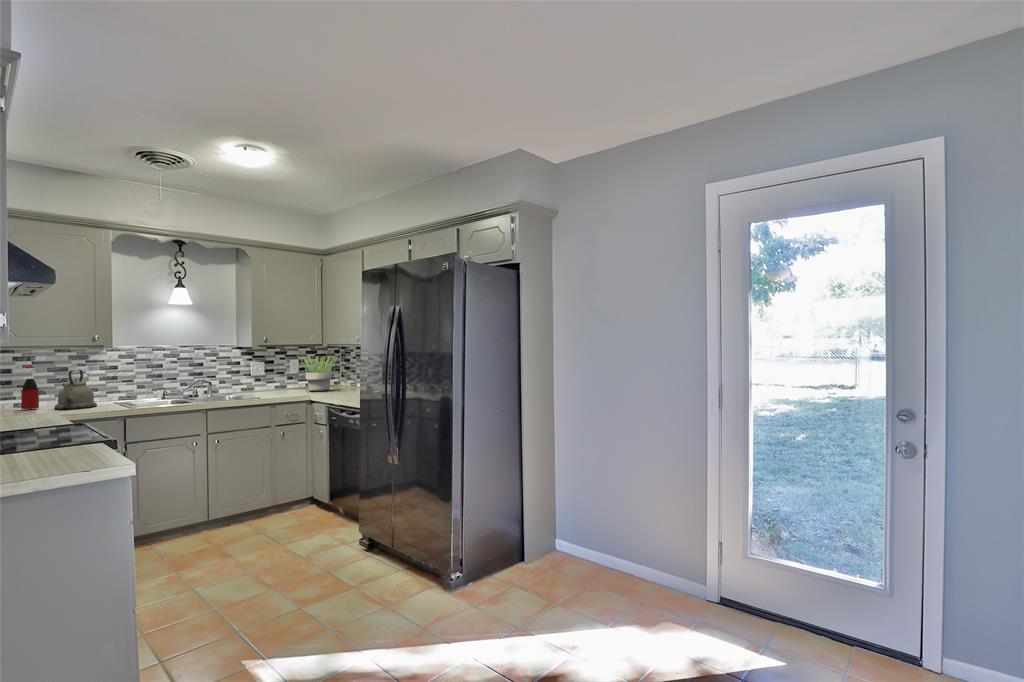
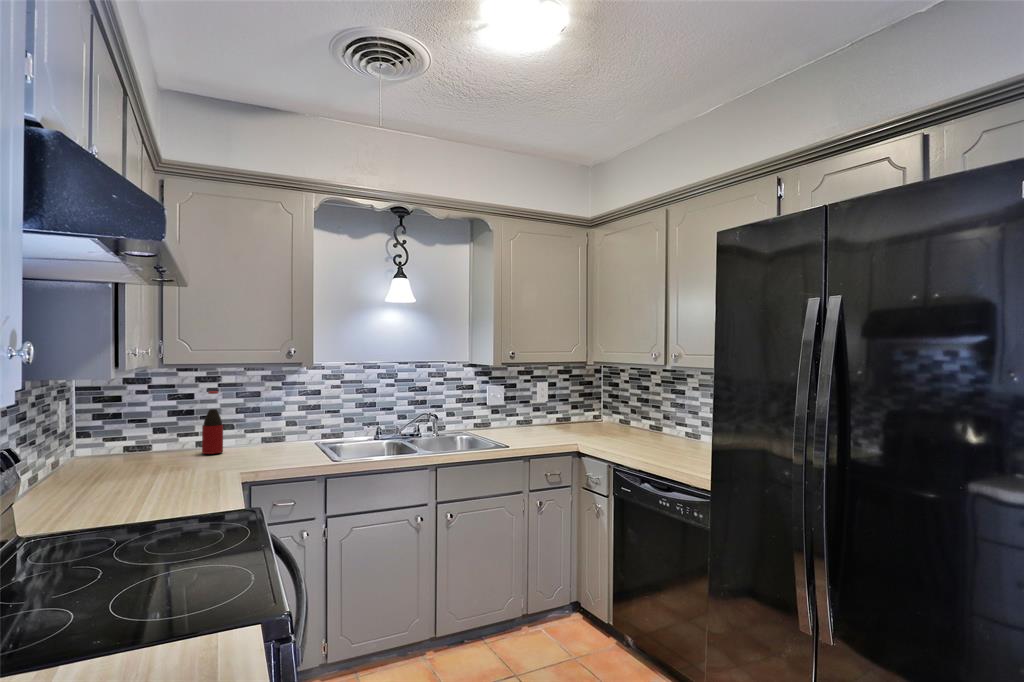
potted plant: present [302,357,335,391] -> none [554,380,620,439]
kettle: present [54,370,97,409] -> none [239,398,293,460]

